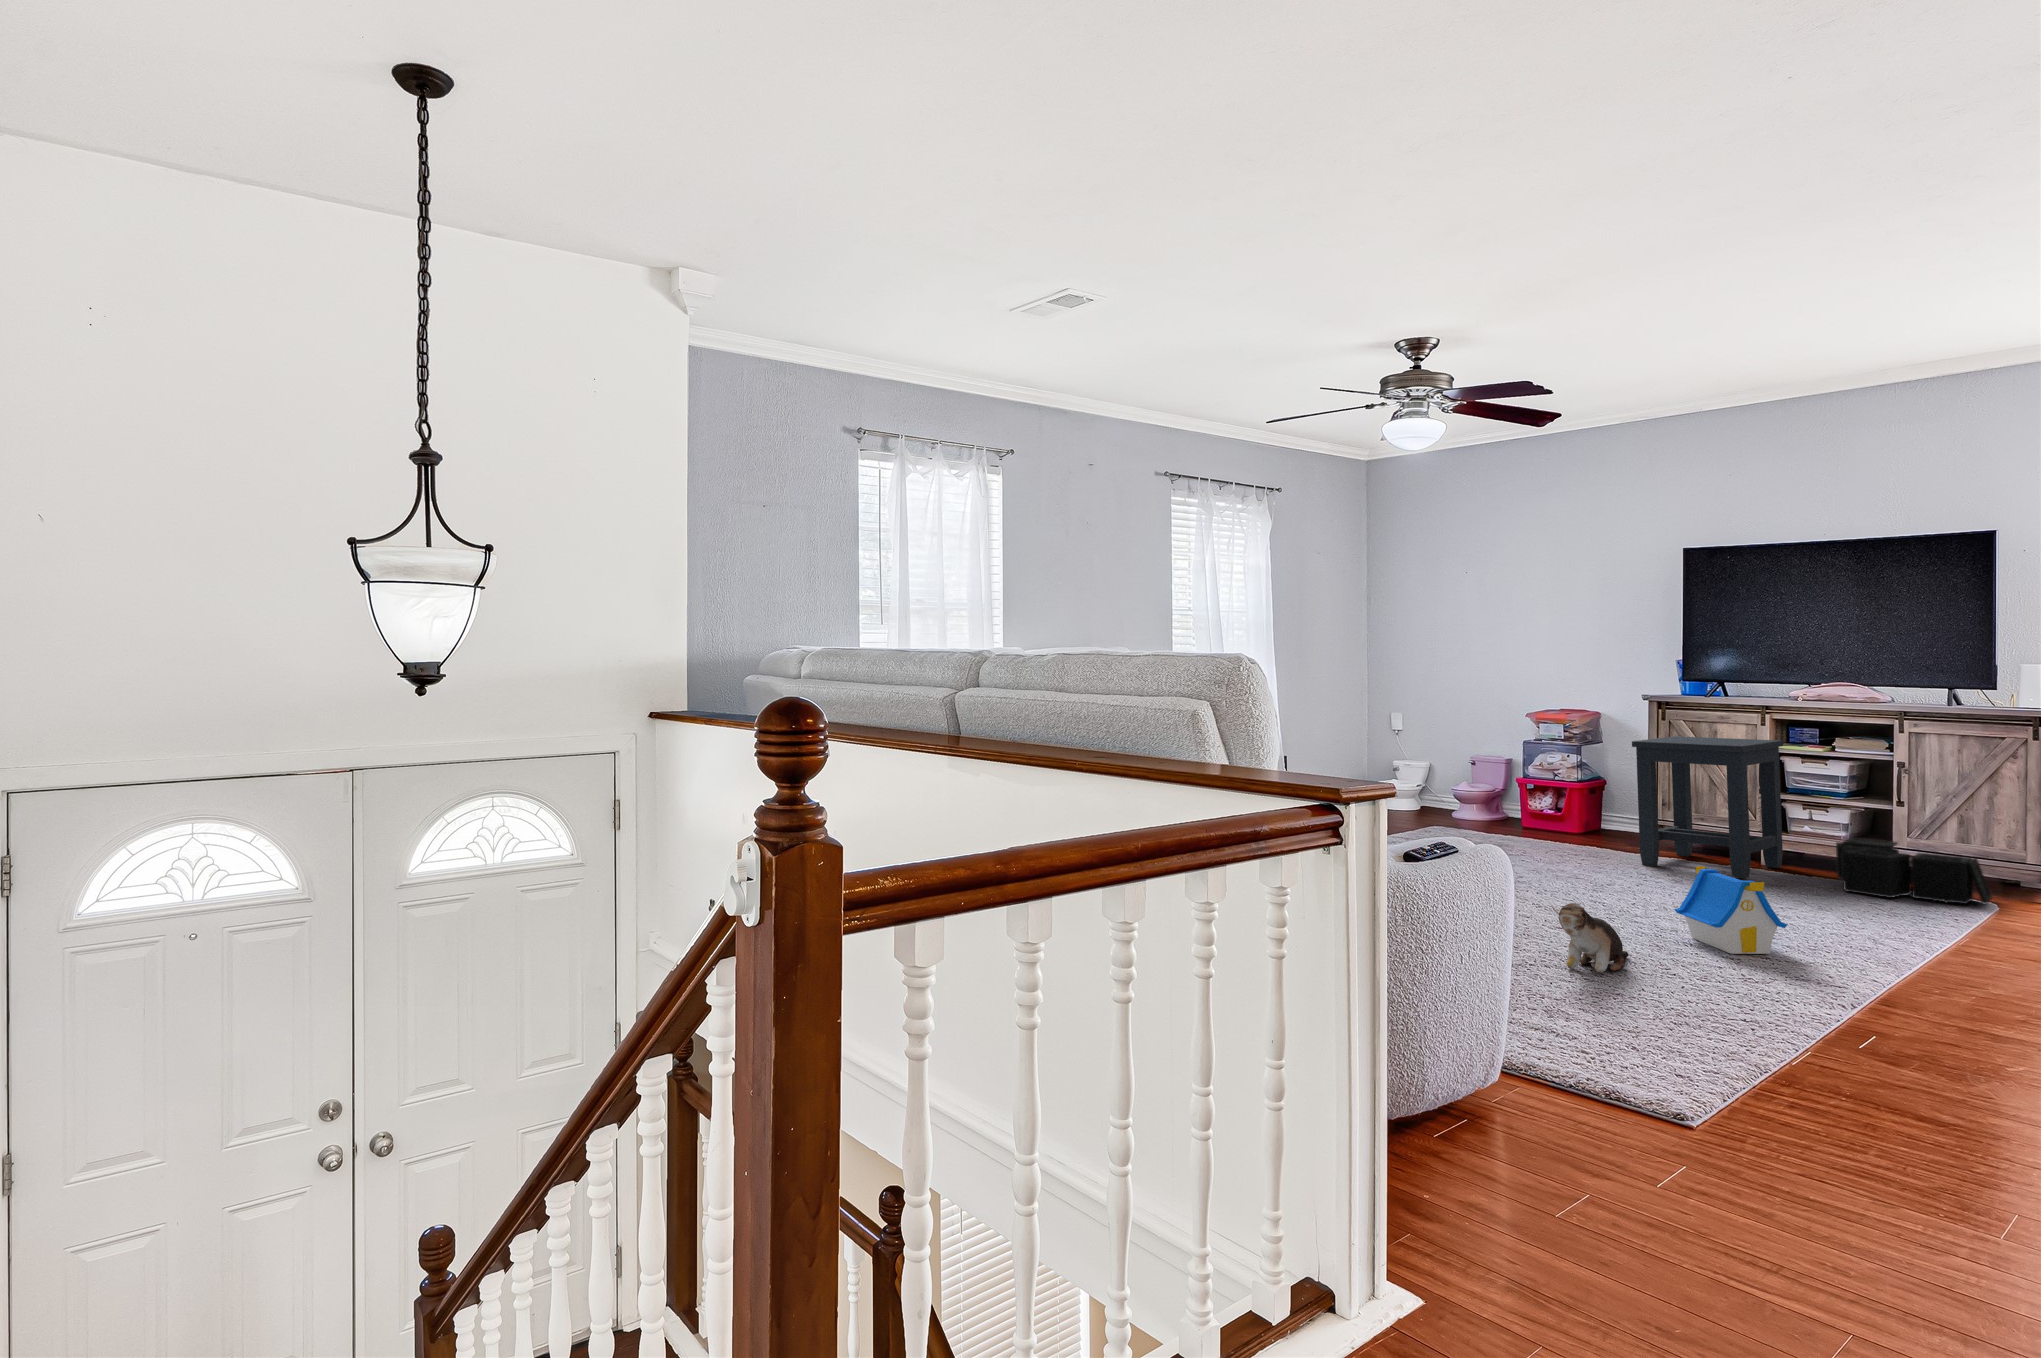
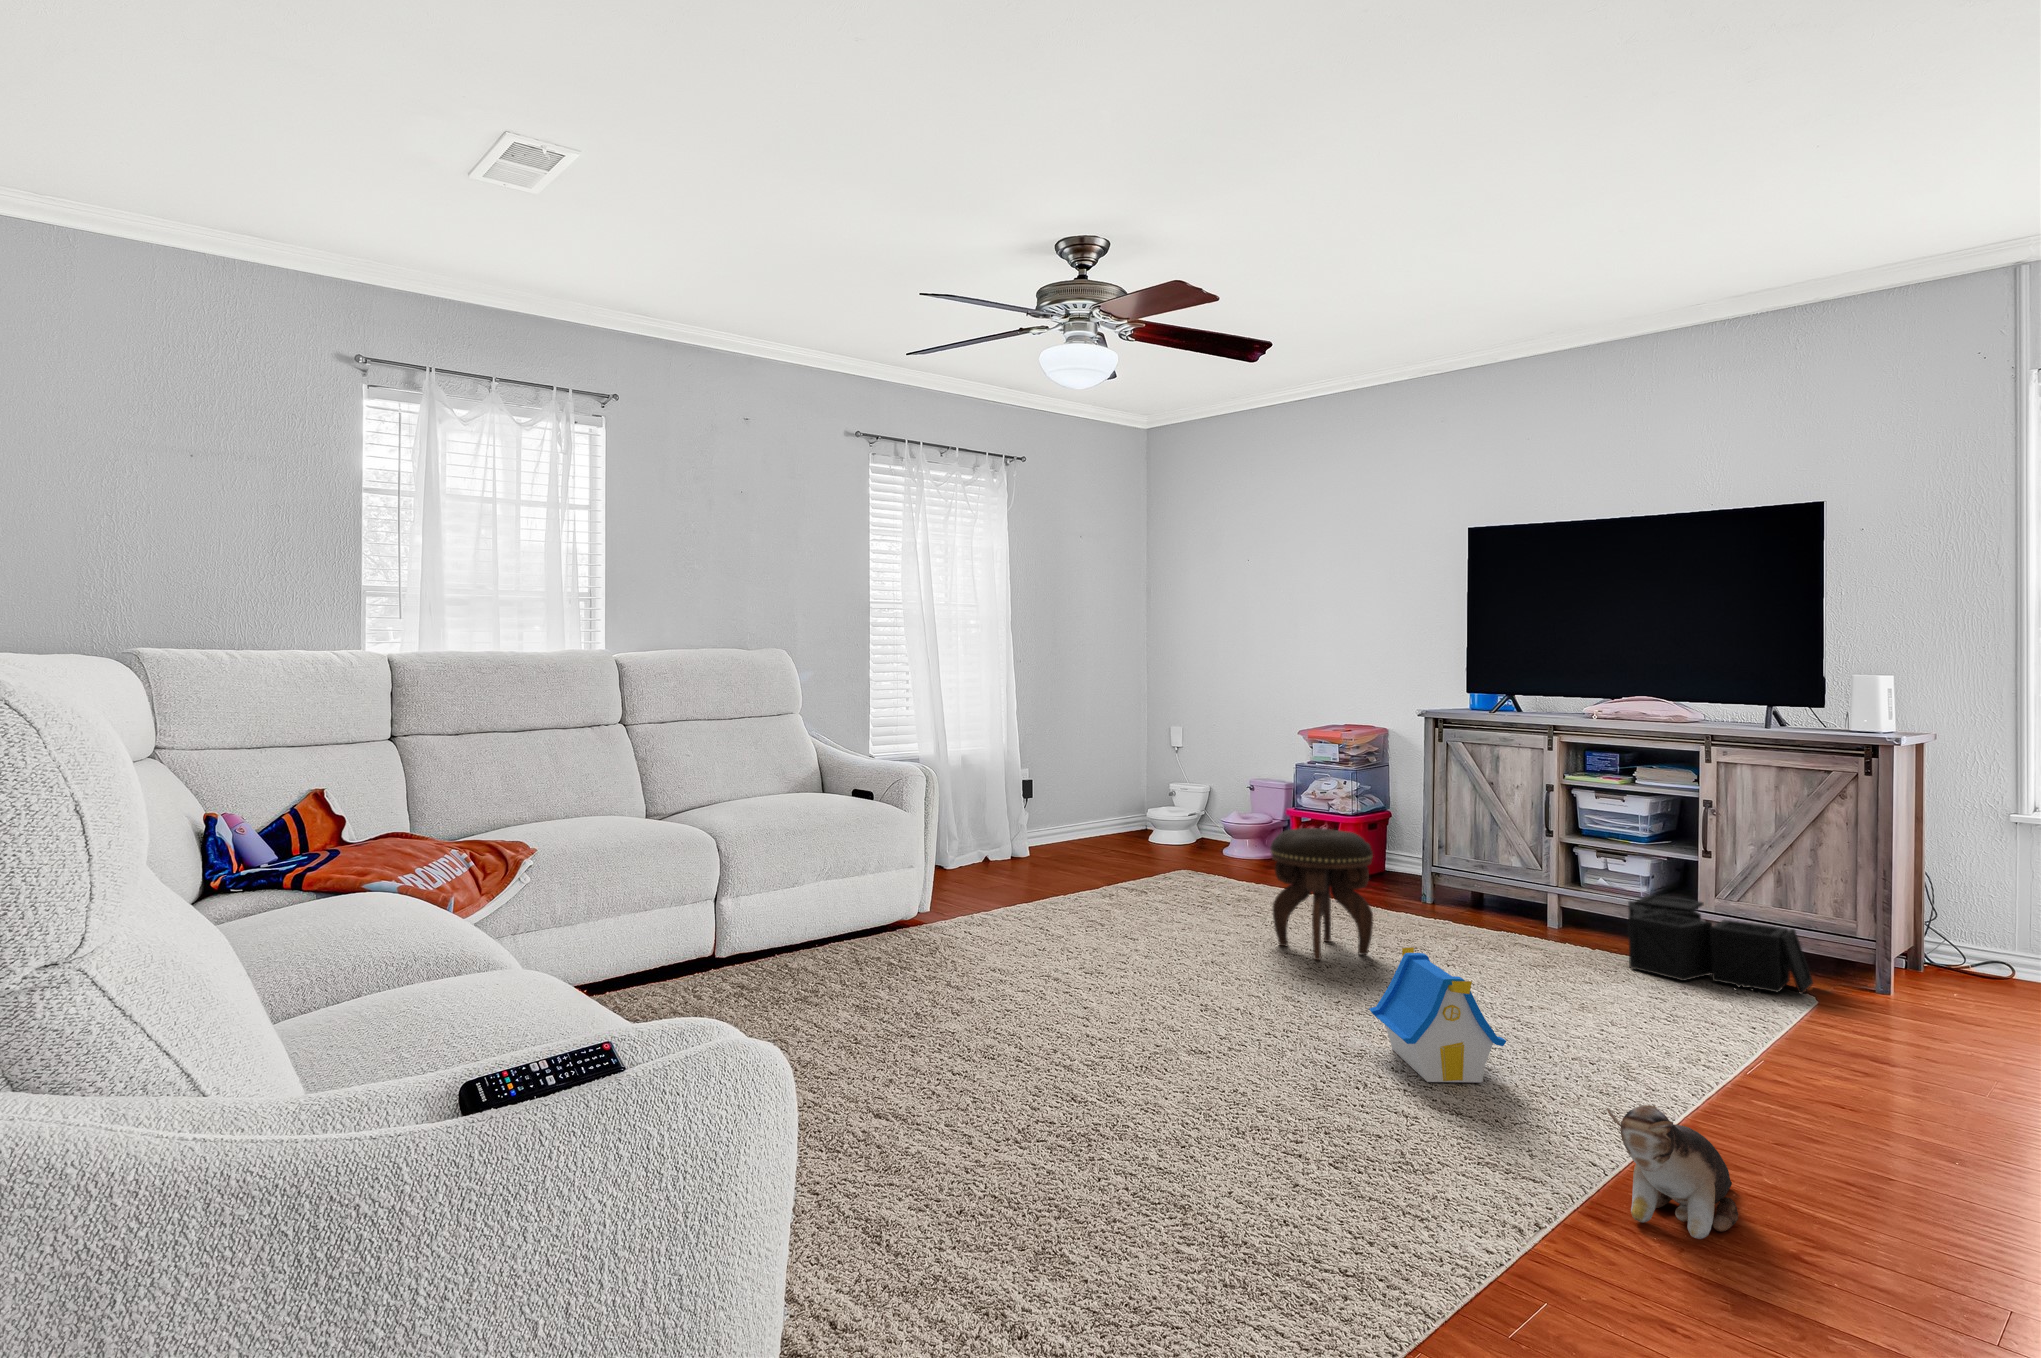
side table: present [1632,736,1783,878] -> none [1389,762,1571,946]
footstool: none [1549,788,1637,888] -> present [1270,828,1373,960]
plush toy: present [1551,903,1629,972] -> present [1607,1105,1739,1239]

